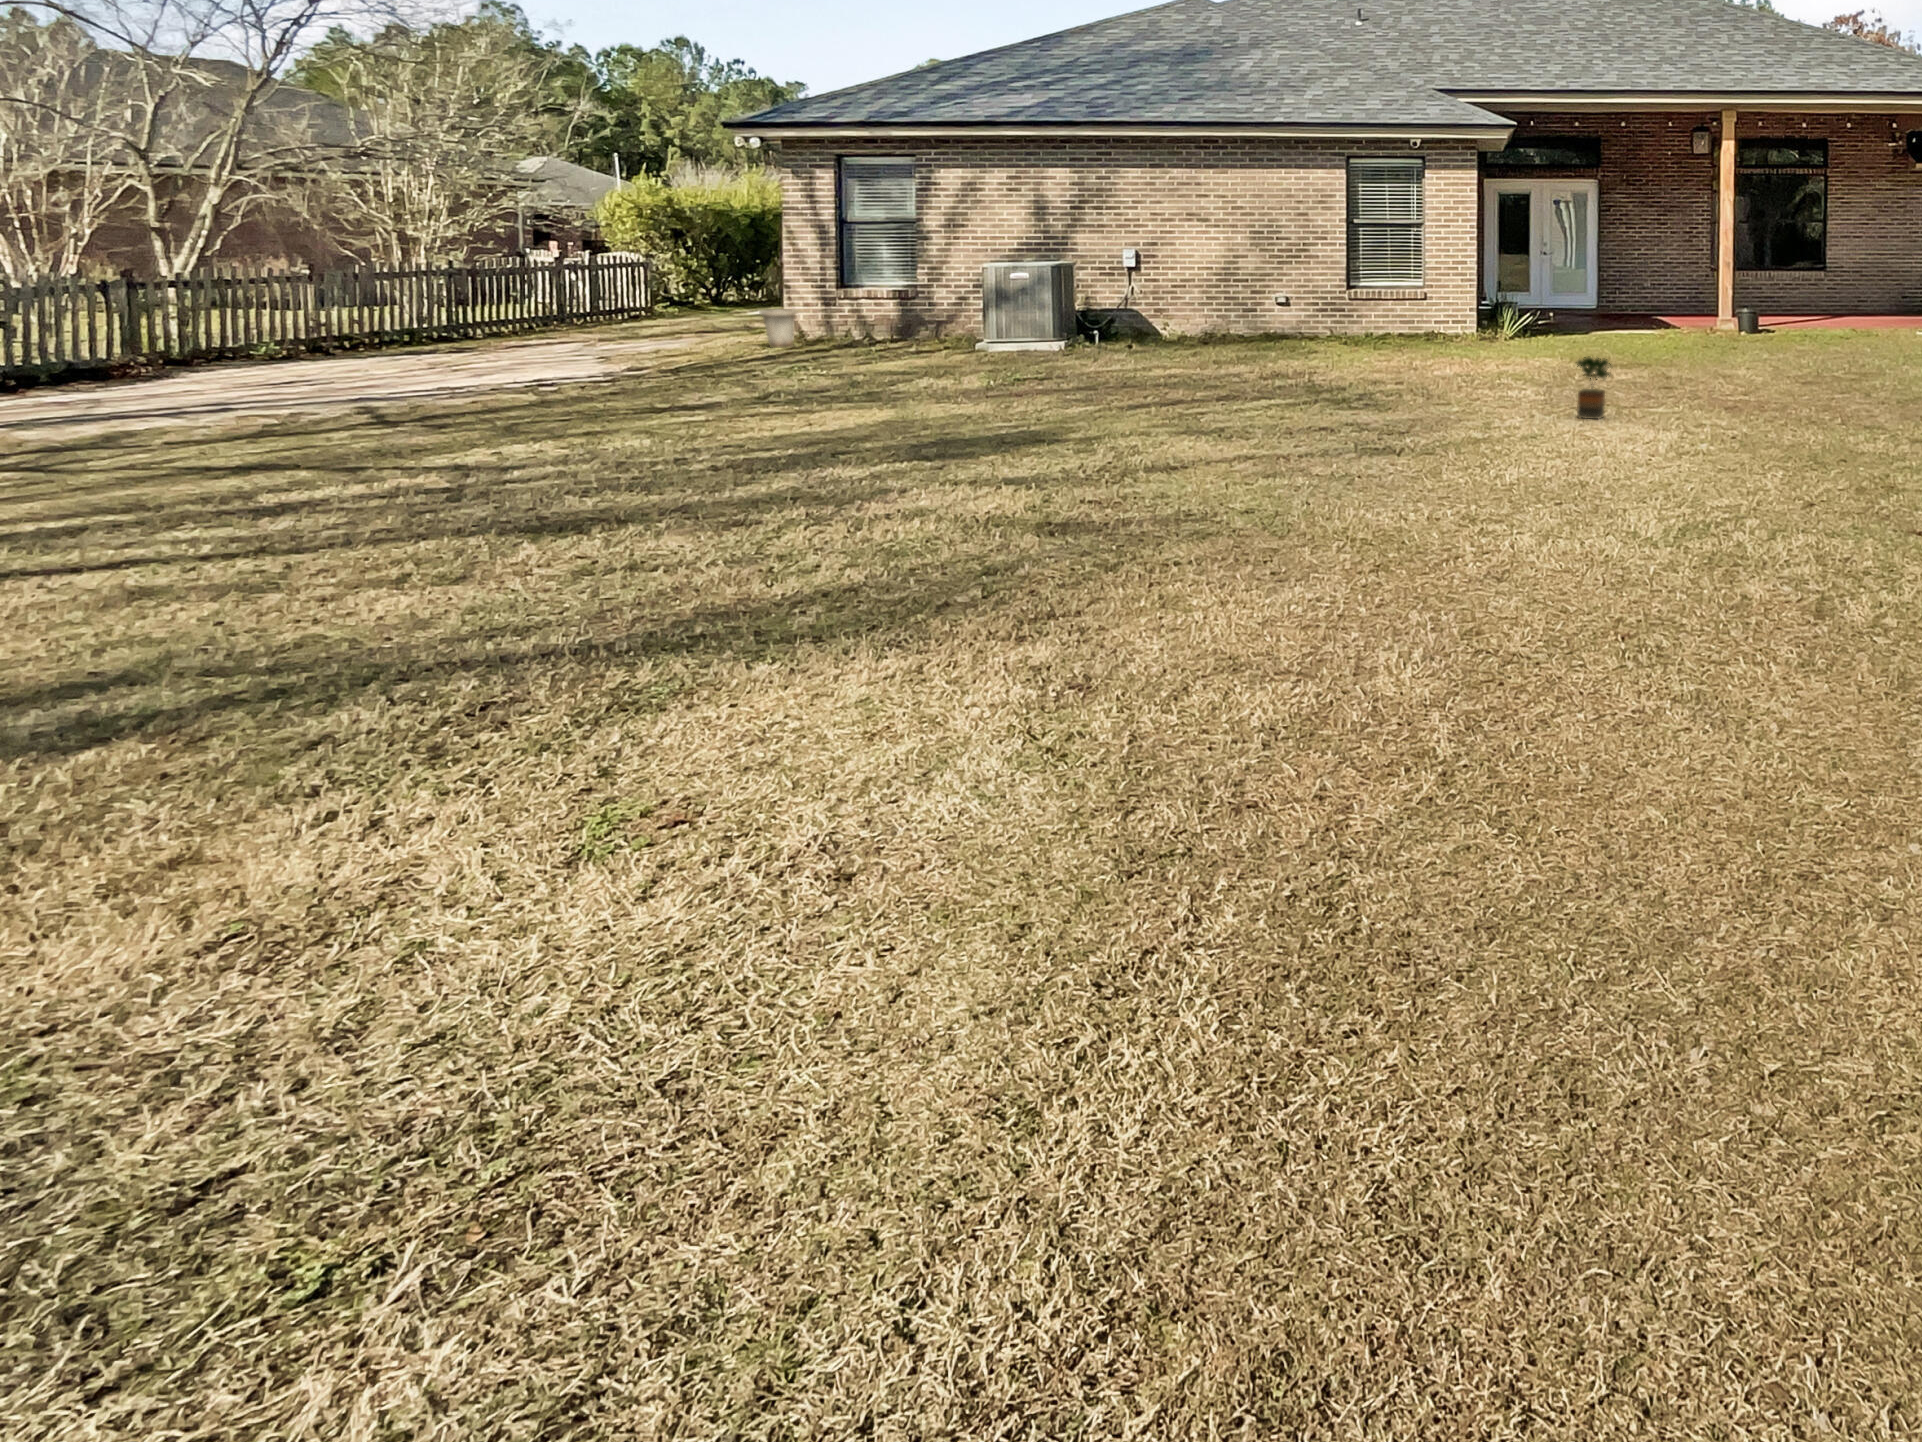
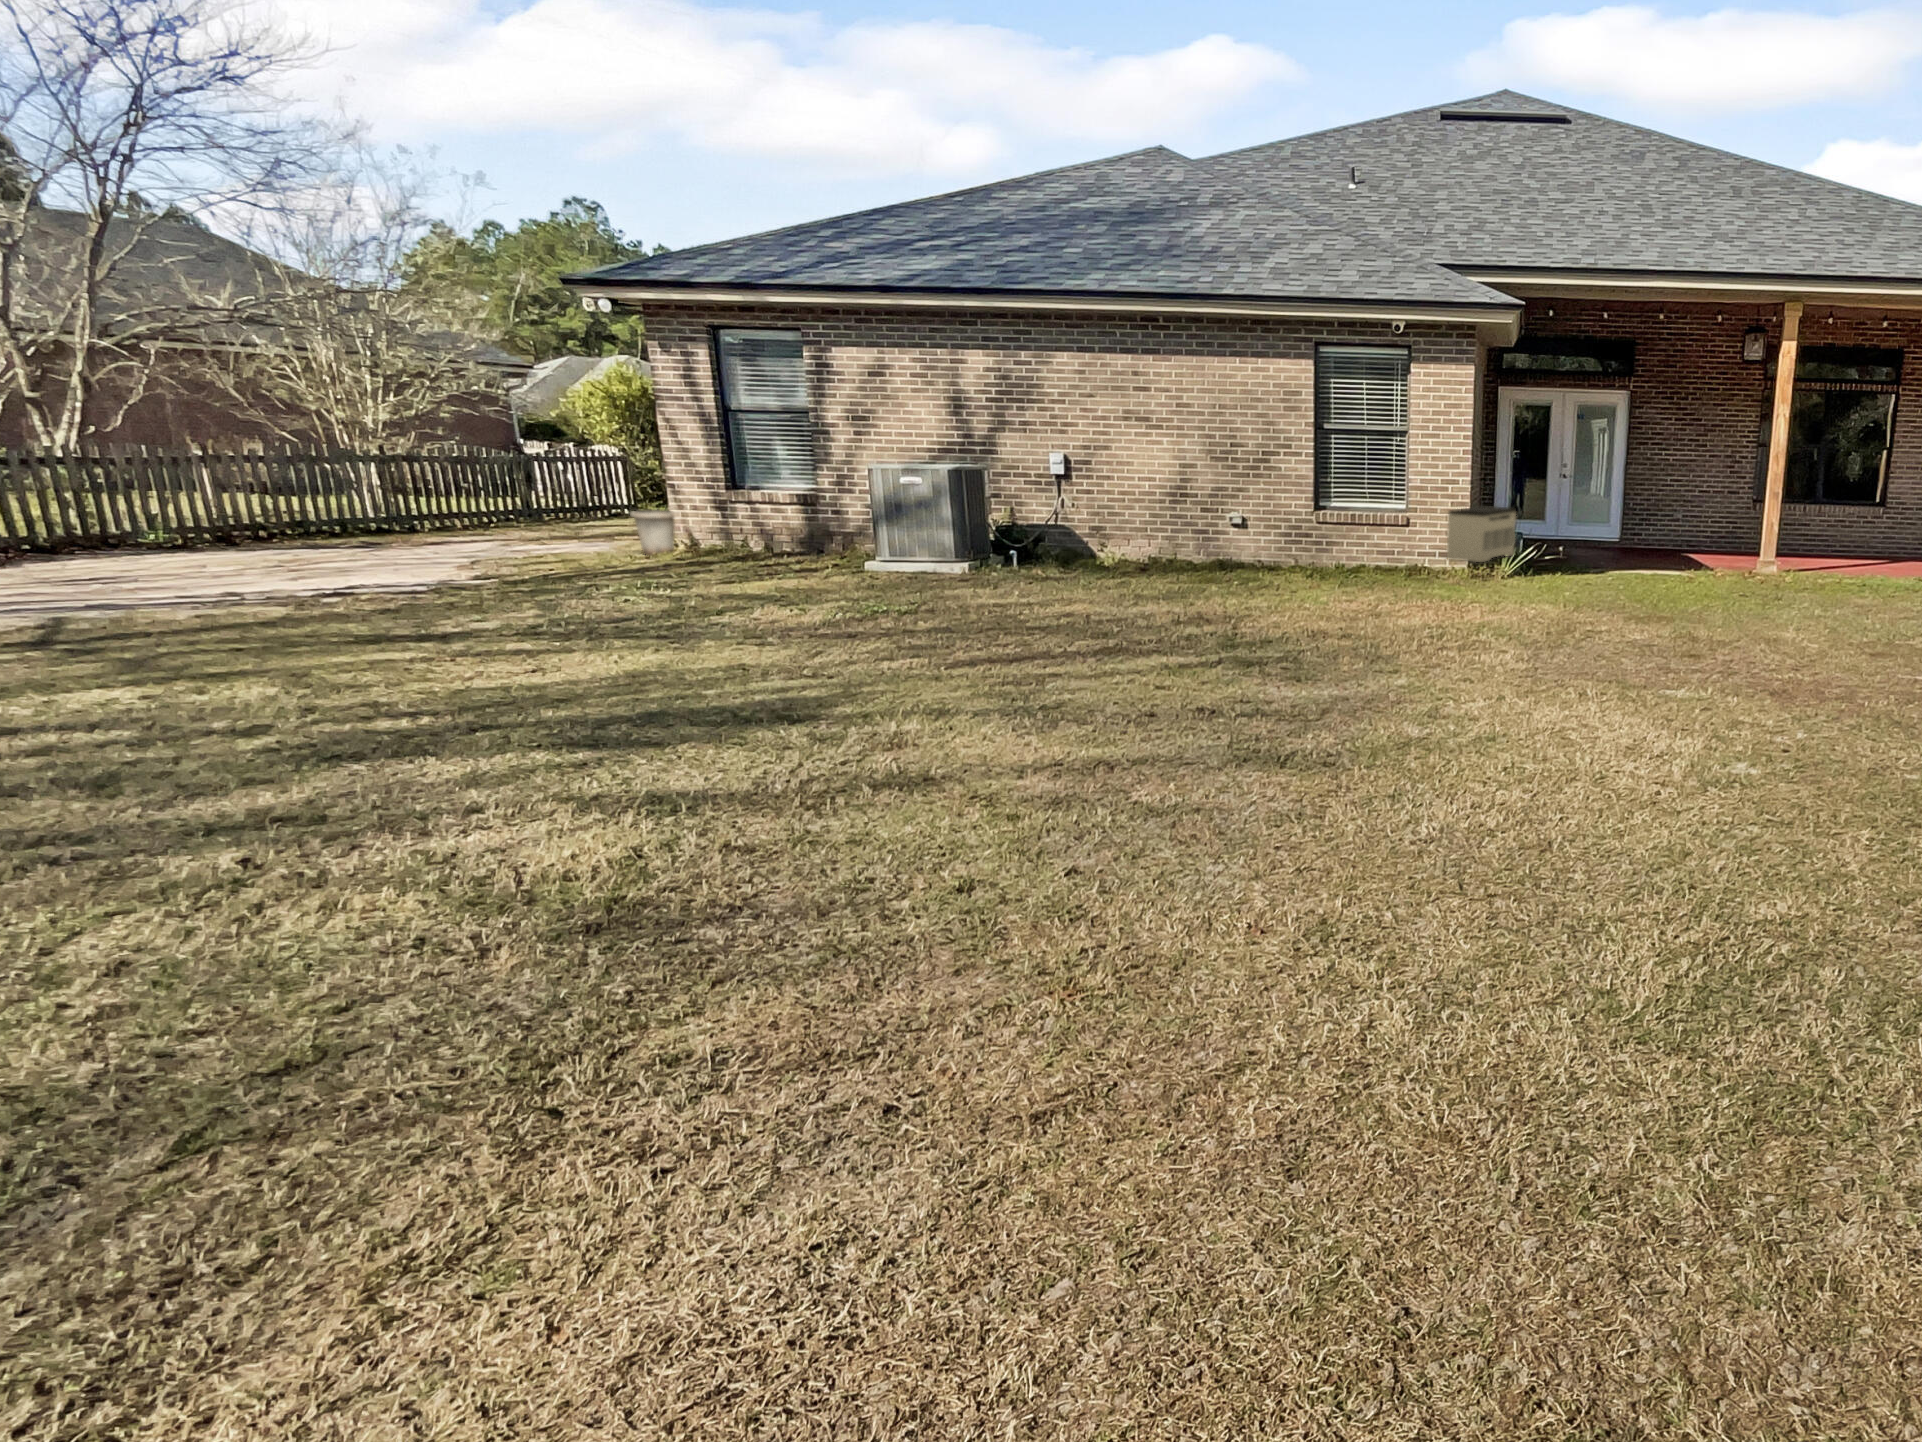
bench: none [1462,285,1513,330] -> present [1447,506,1516,562]
potted tree: present [1576,356,1611,419] -> none [1450,637,1525,759]

